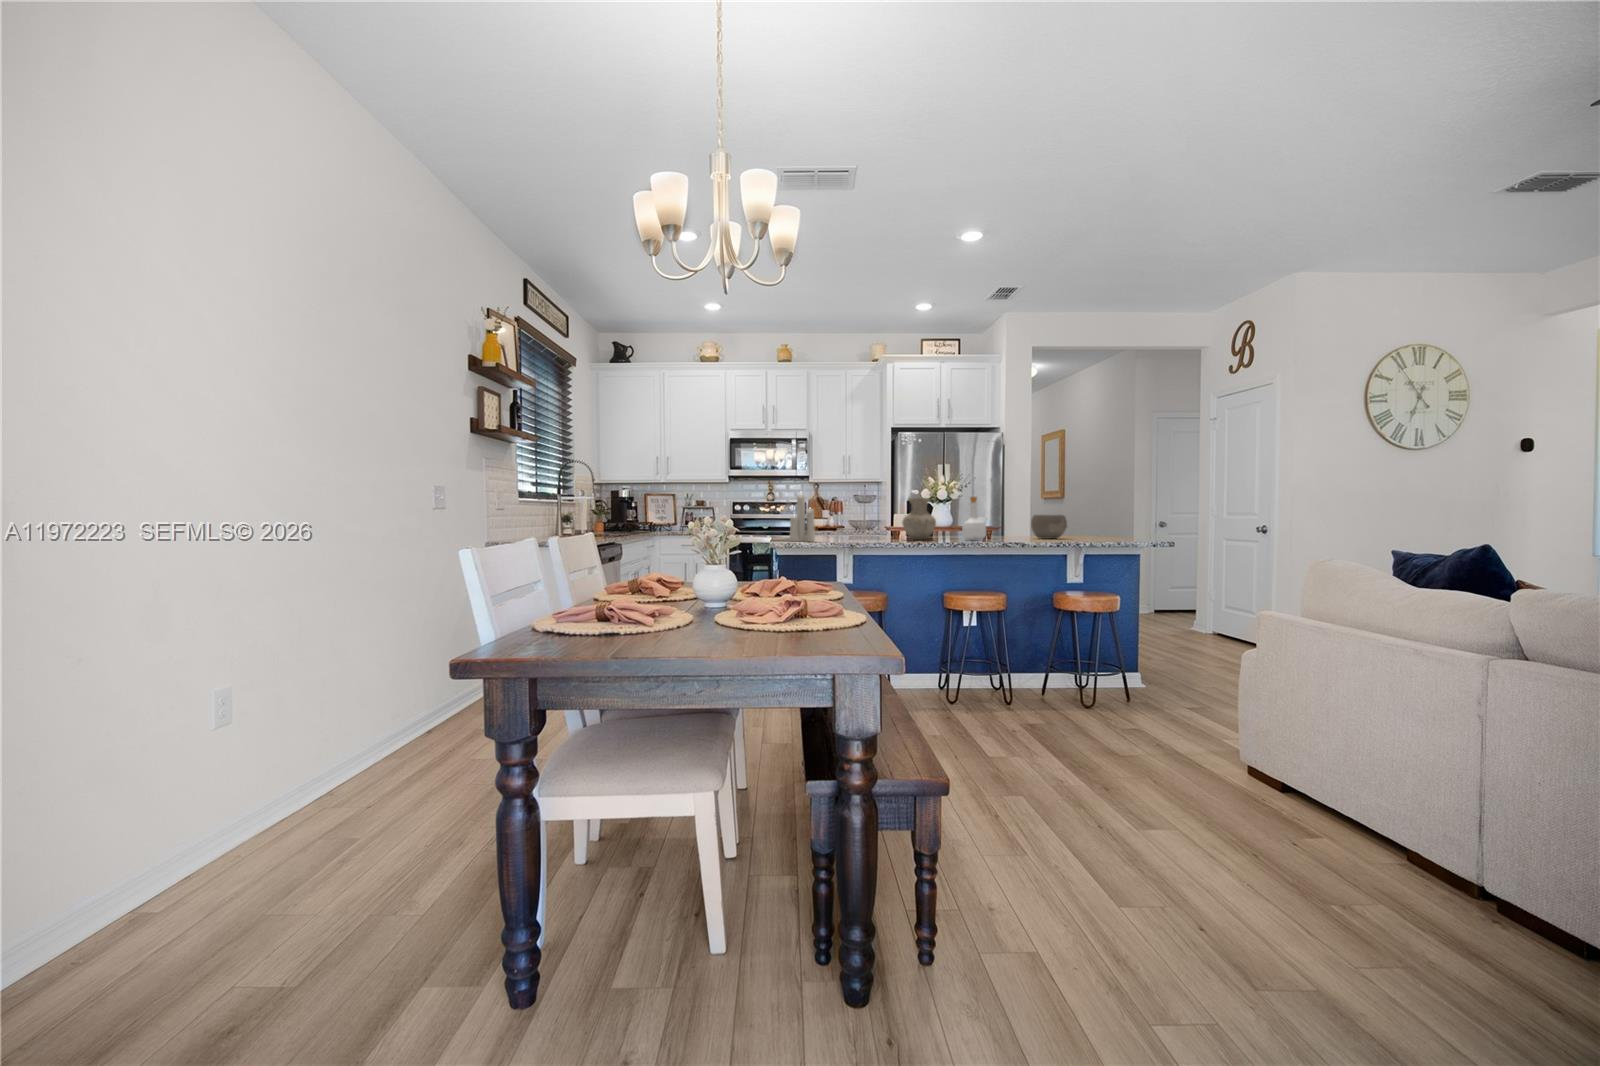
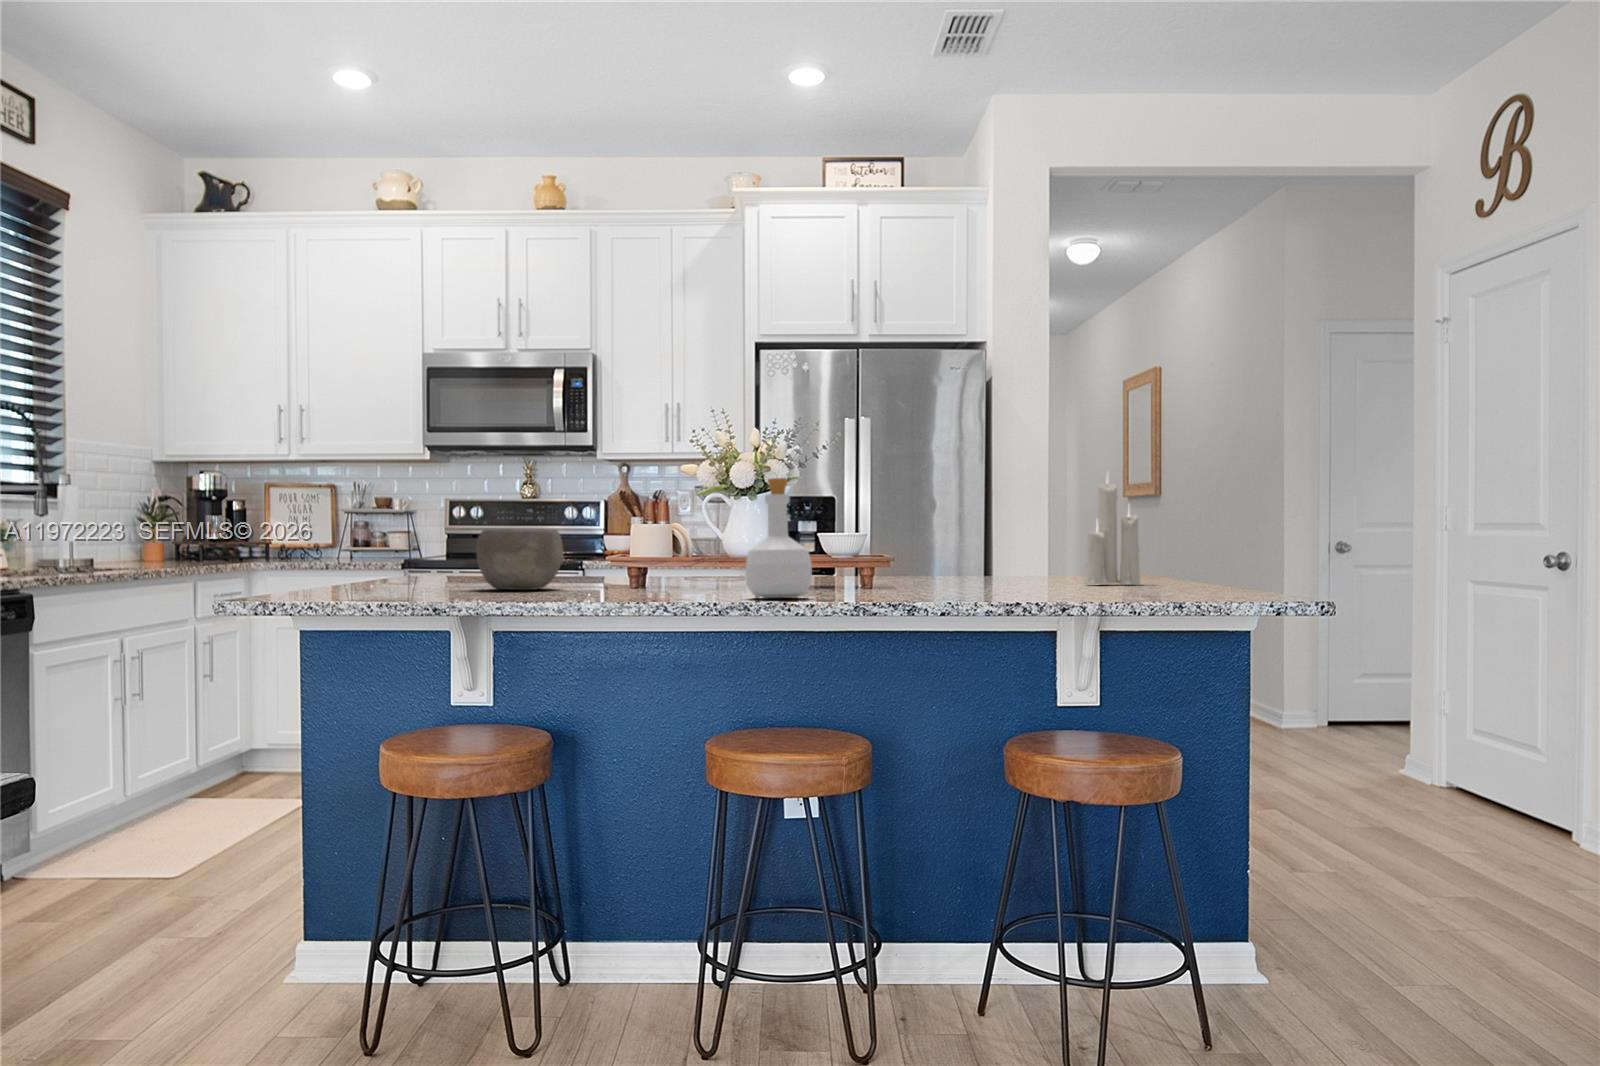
candle: present [789,495,815,541] -> present [1084,484,1140,585]
vase: present [902,498,936,540] -> none [614,483,702,594]
bowl: present [1031,515,1067,539] -> present [476,529,564,590]

